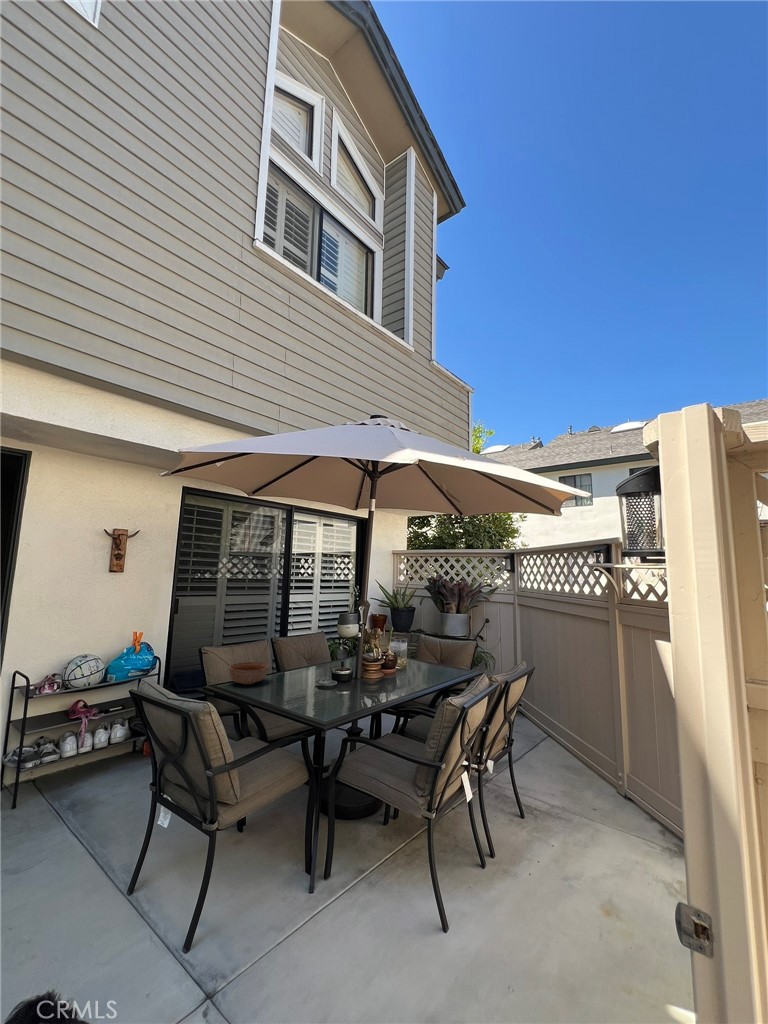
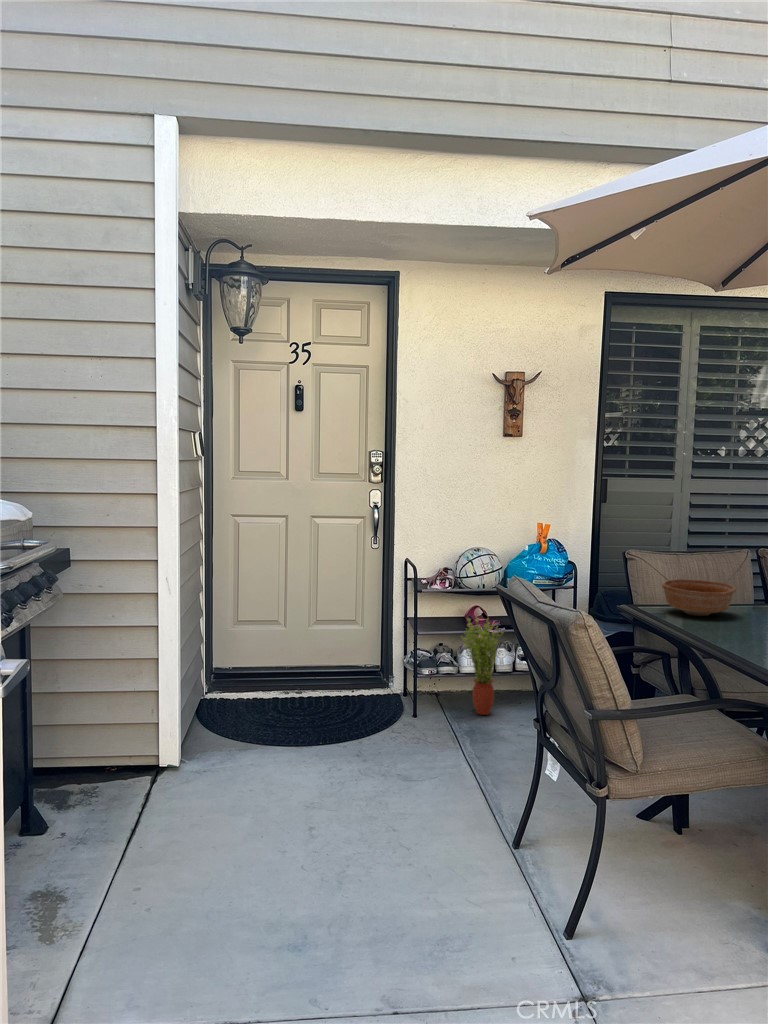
potted plant: none [67,708,106,788] -> present [461,617,504,715]

